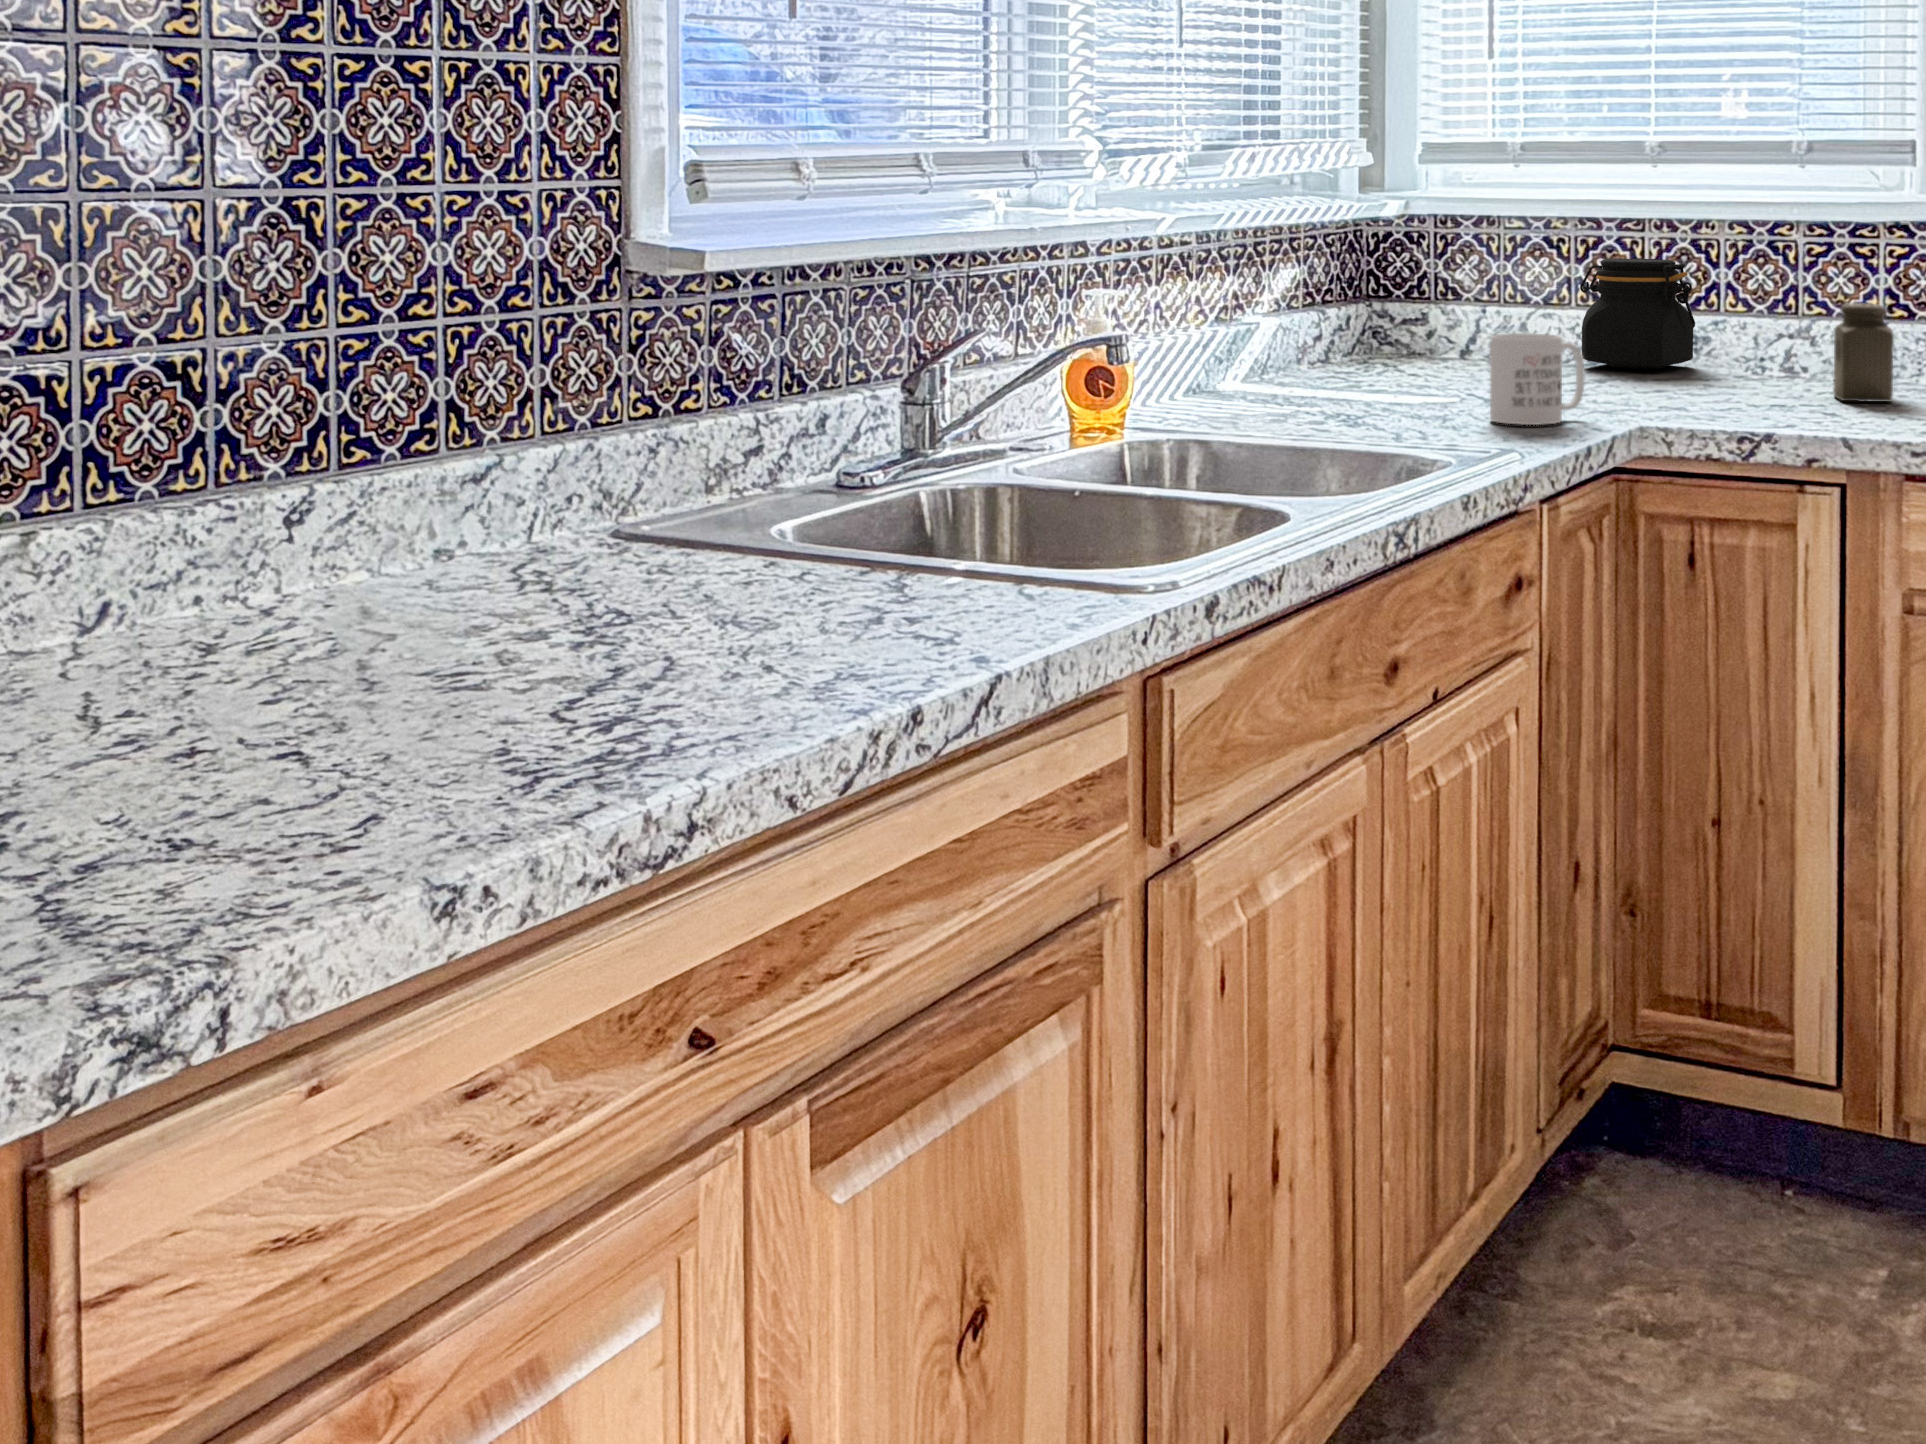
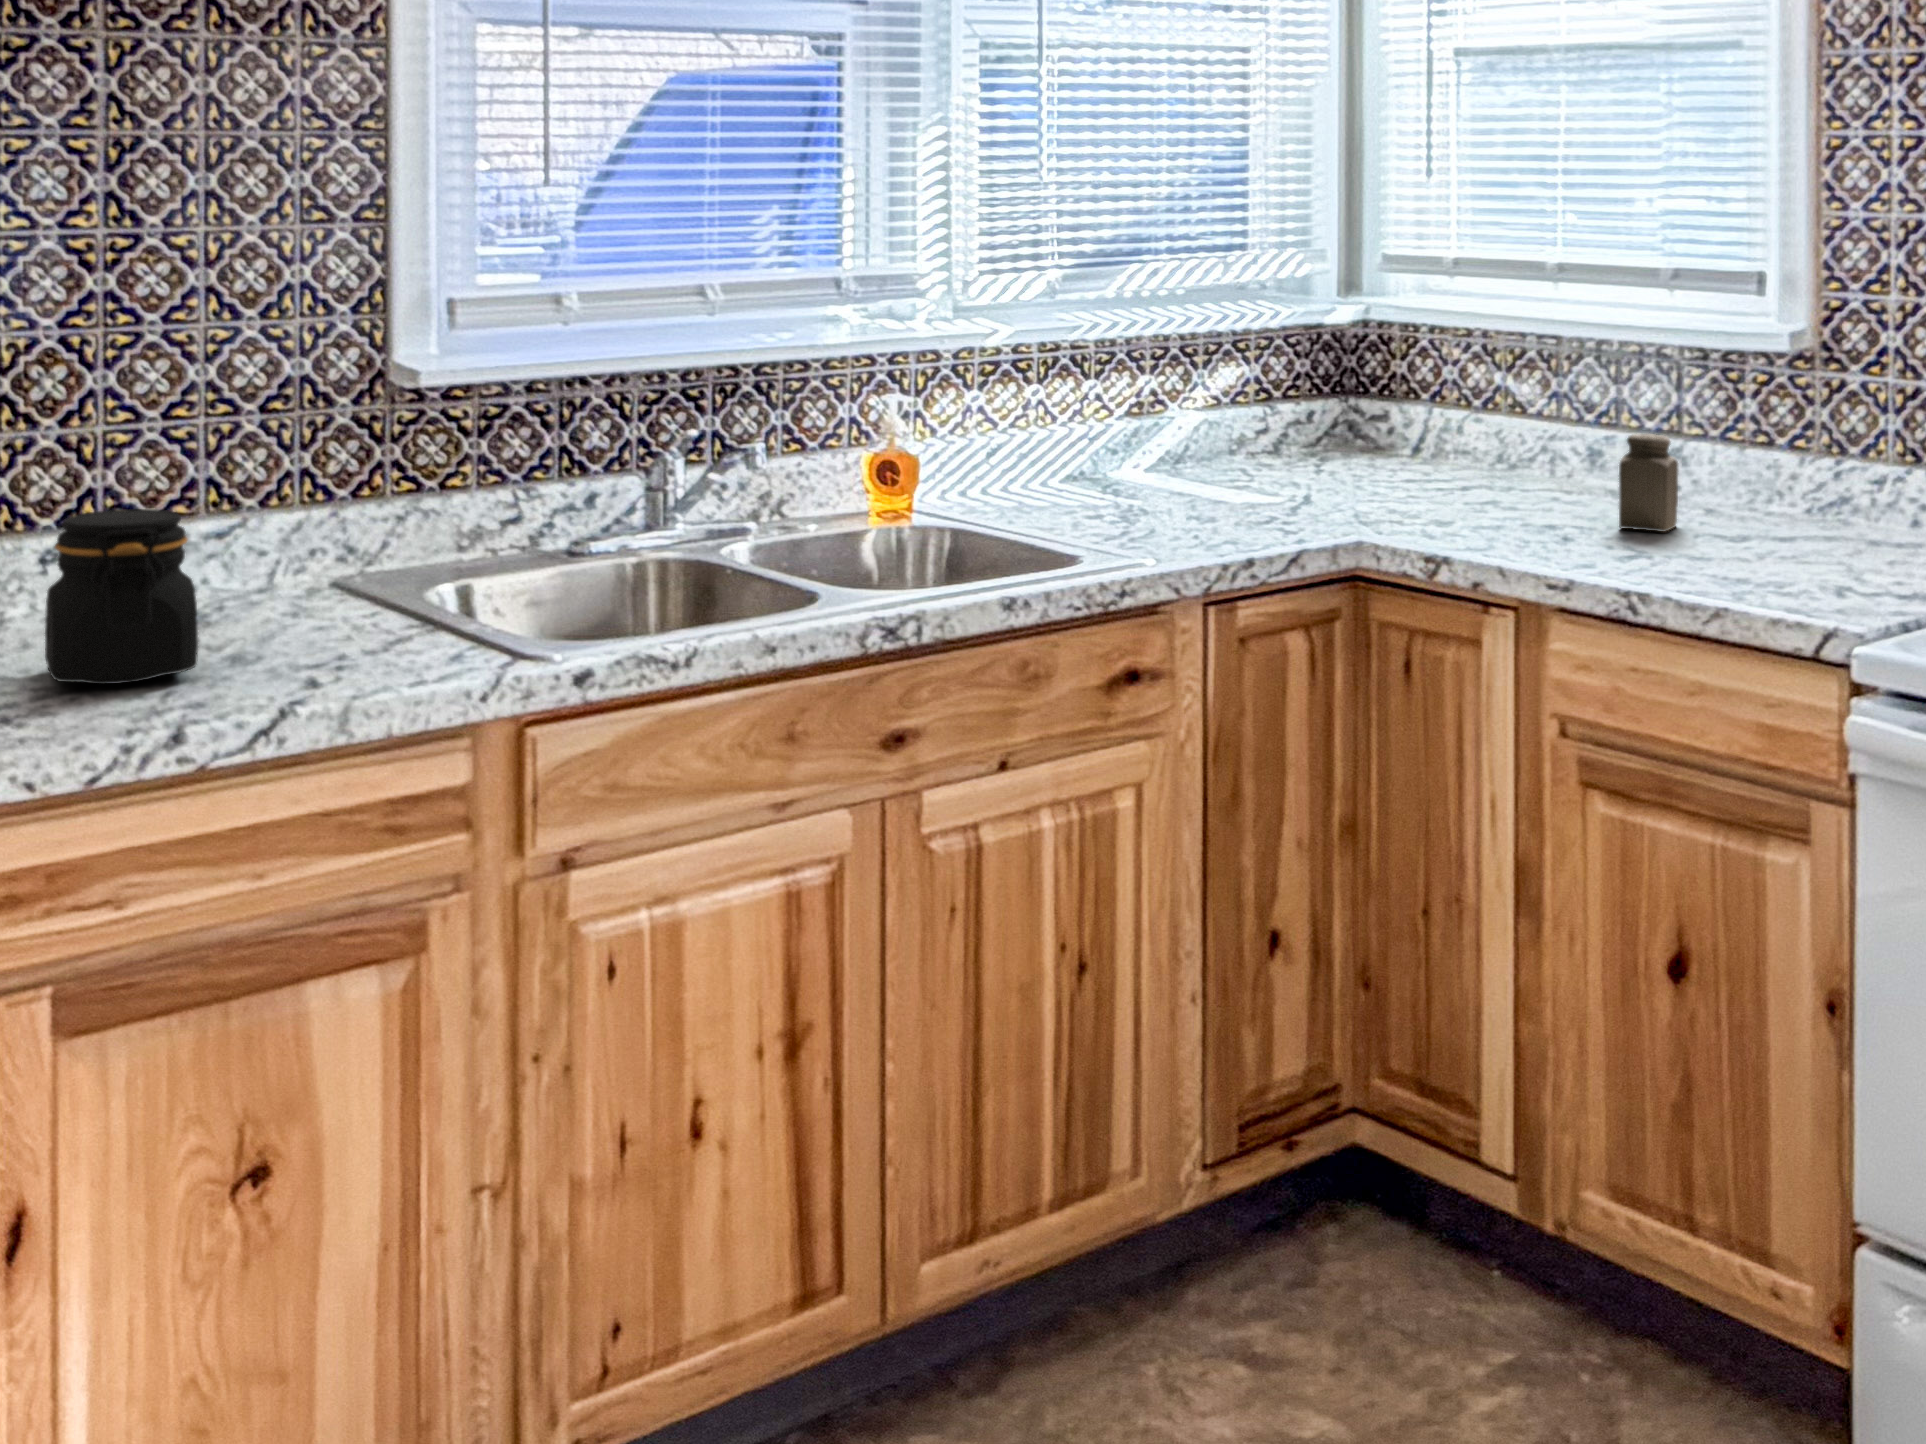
jar: present [1580,259,1695,369] -> present [45,509,198,684]
mug: present [1490,333,1585,425] -> none [1243,449,1335,535]

